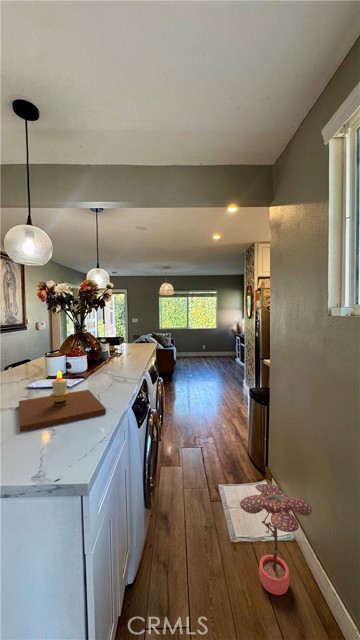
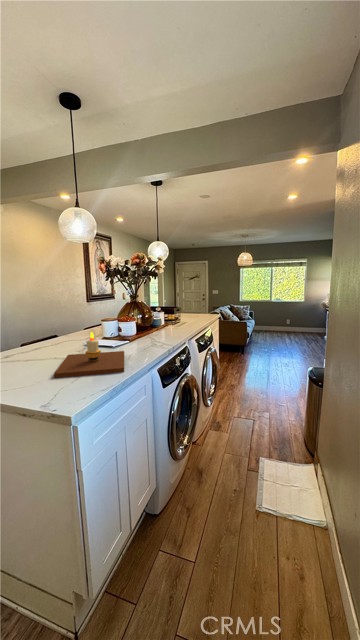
potted plant: present [240,484,312,595] -> none [255,463,334,572]

